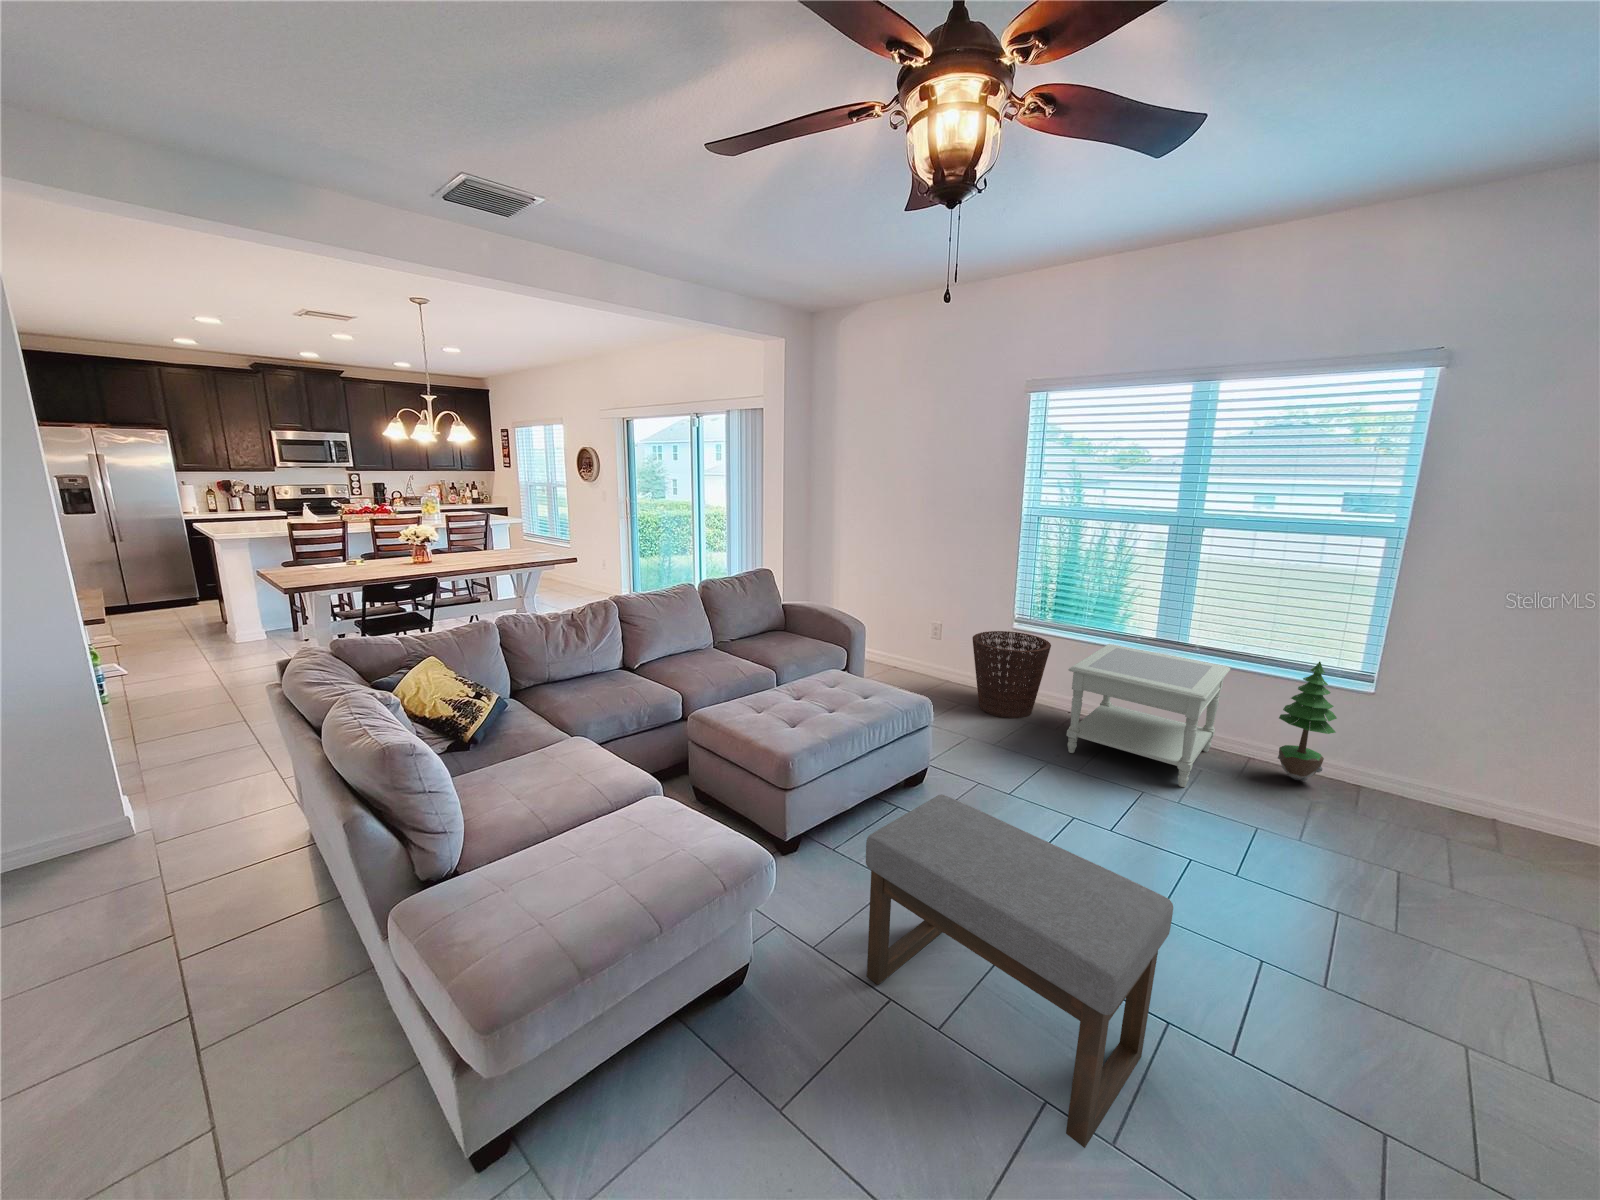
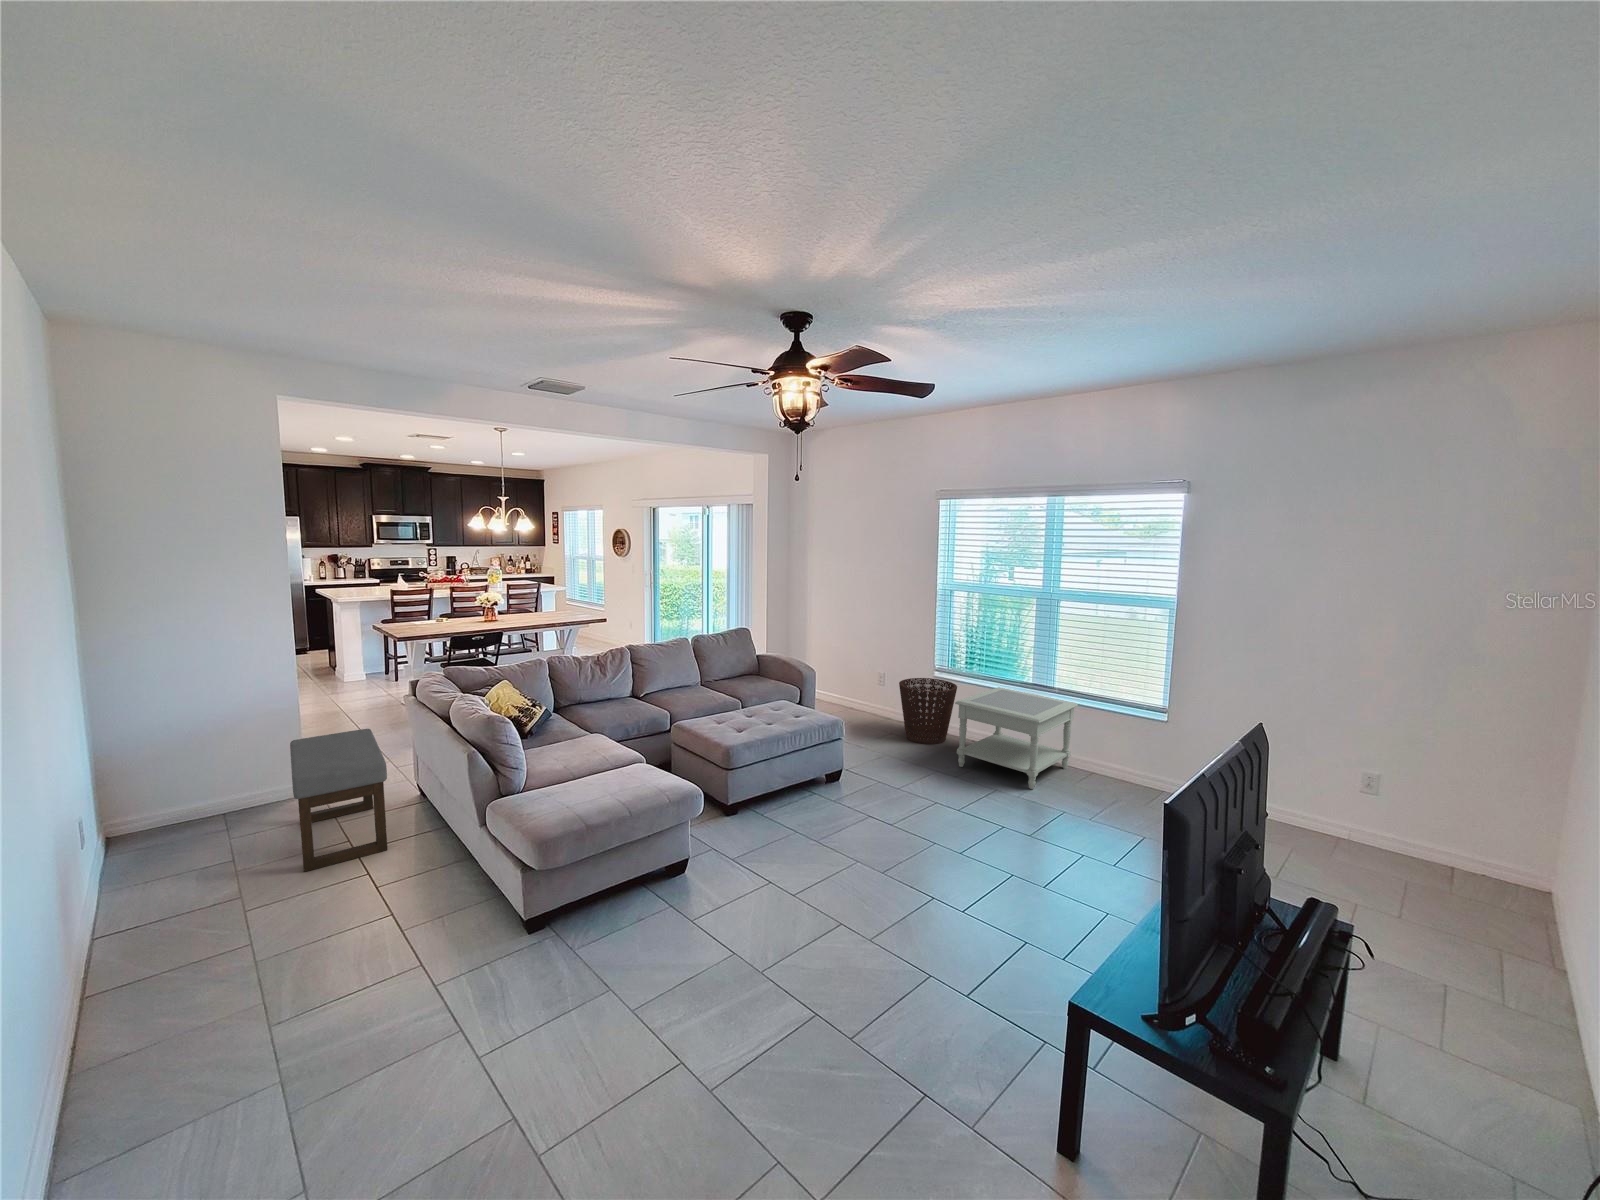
potted tree: present [1278,662,1337,781] -> none [1104,697,1142,787]
ottoman: present [866,794,1173,1148] -> present [290,729,387,872]

